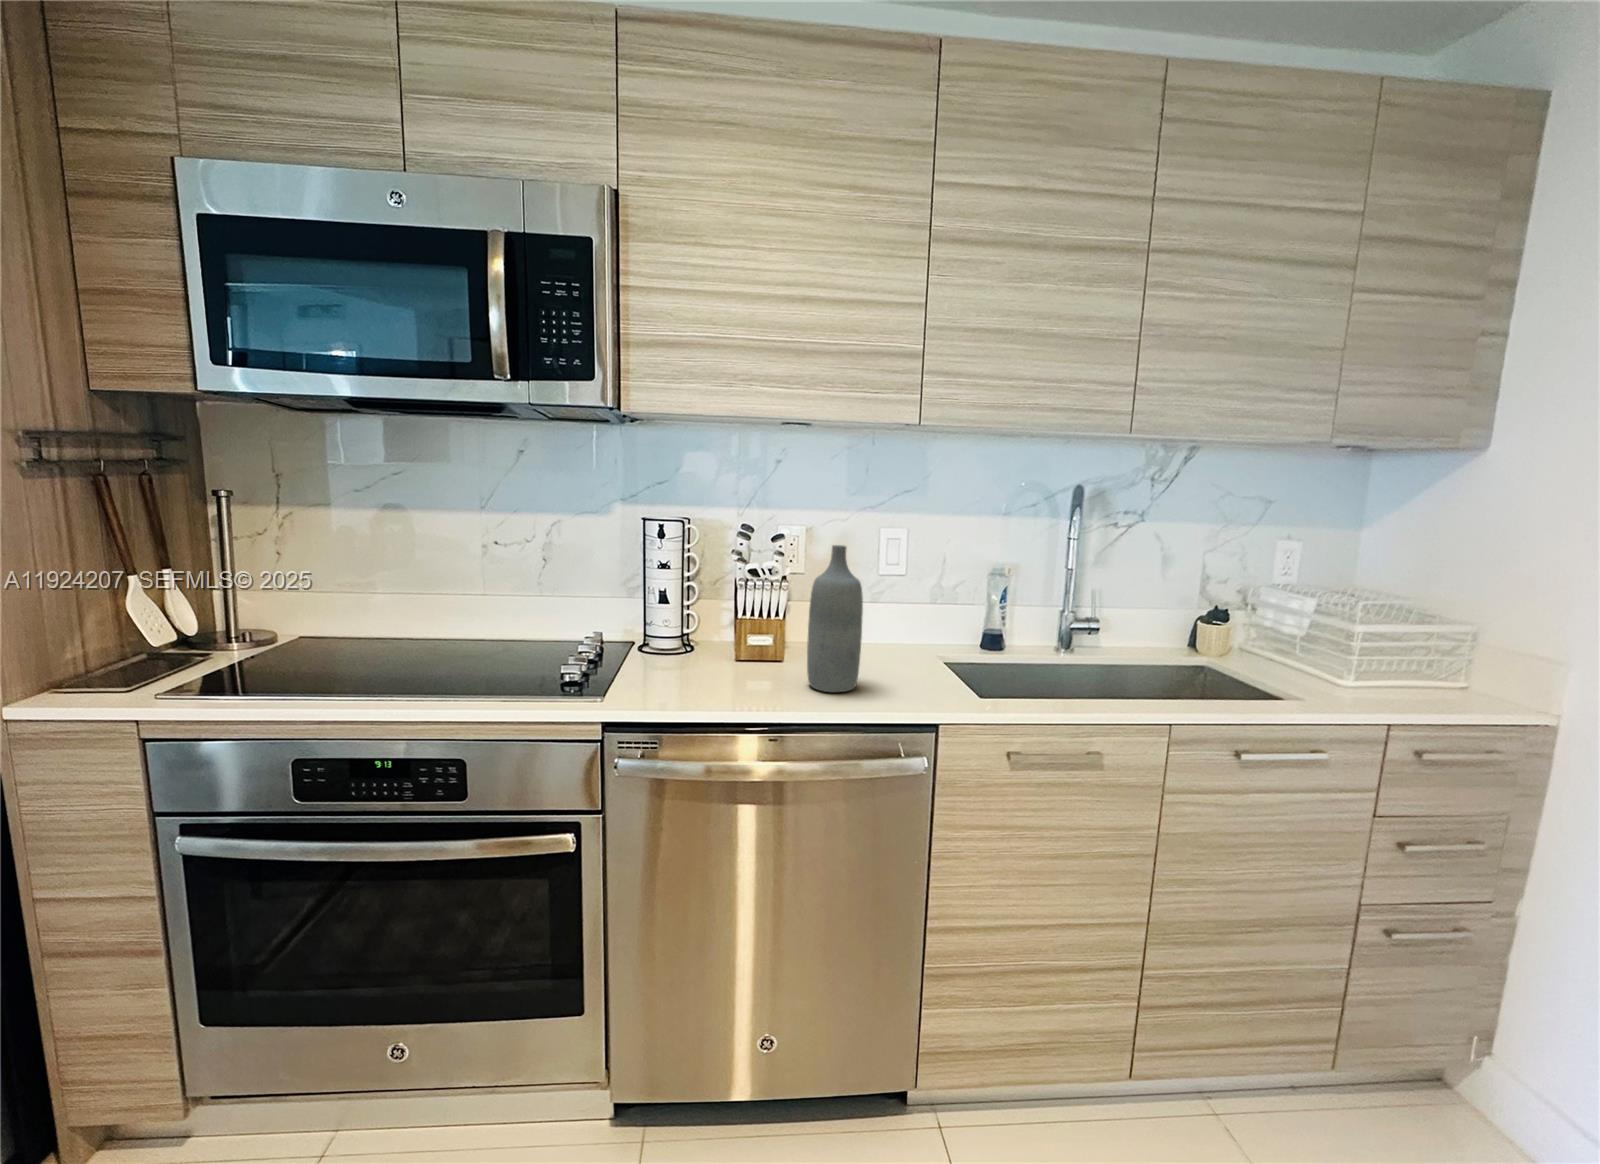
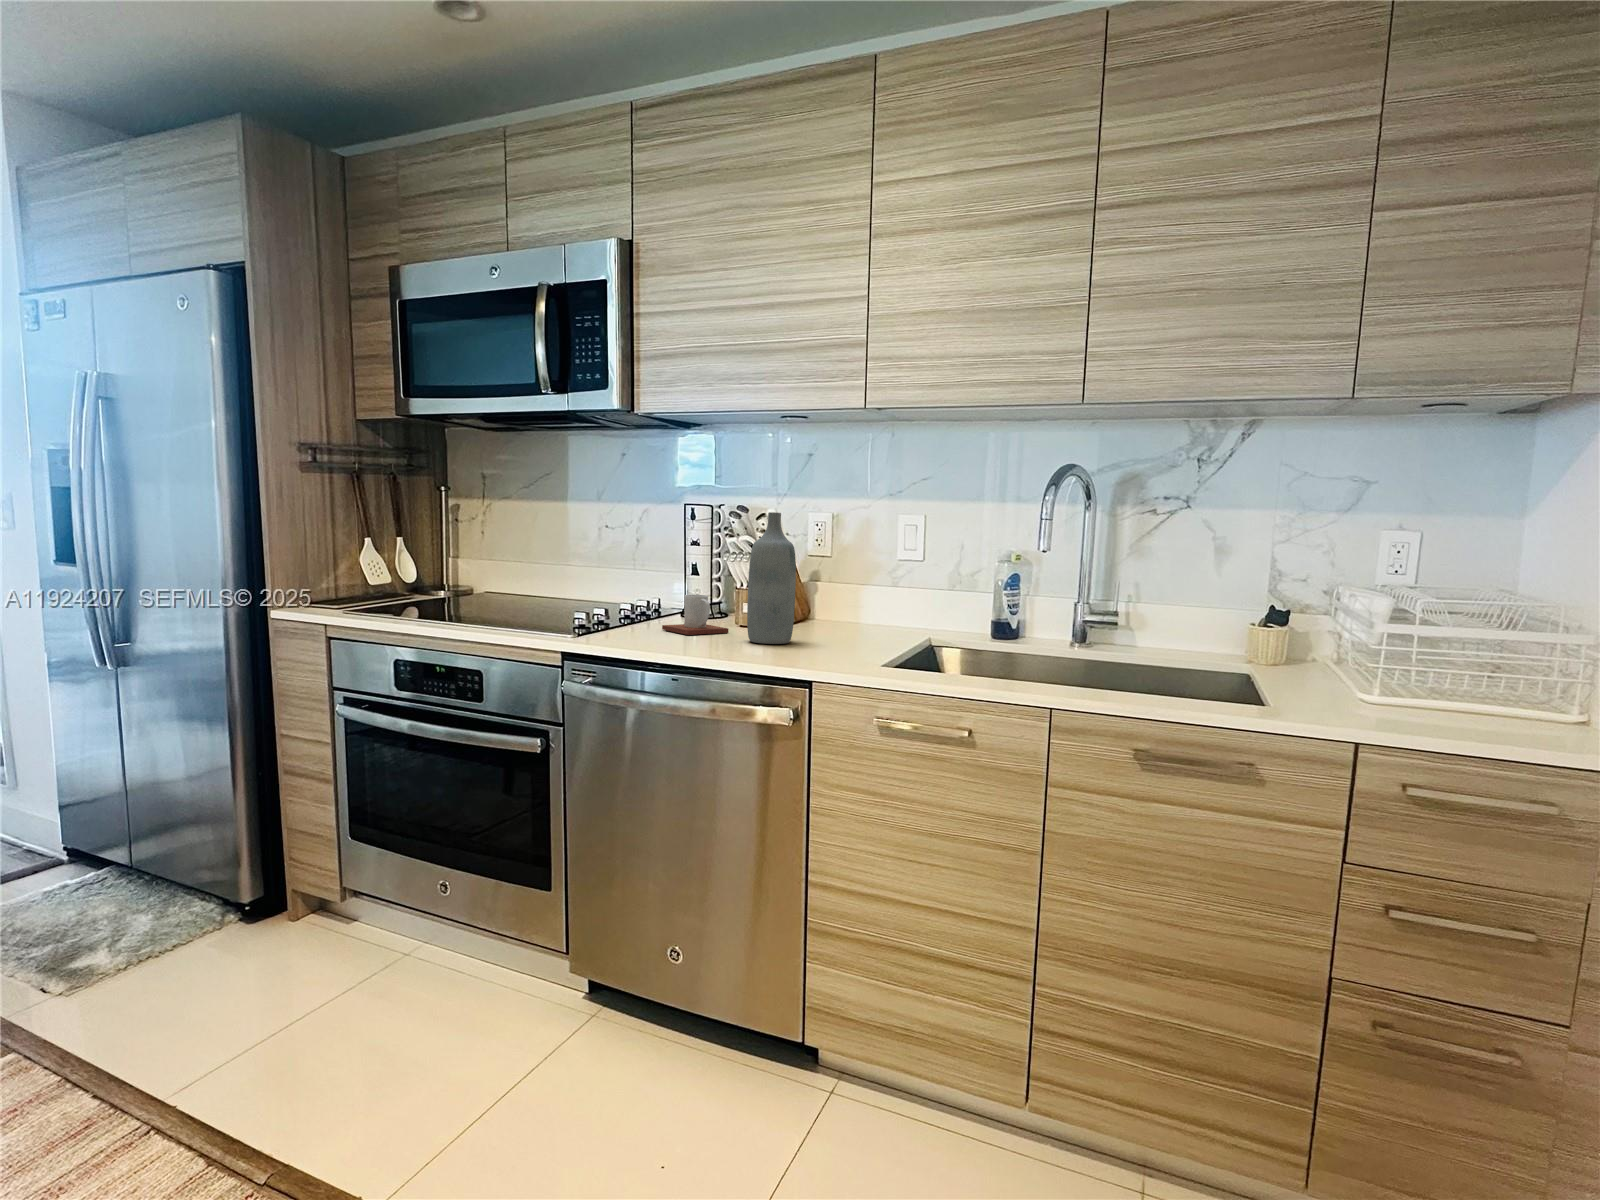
mug: none [683,633,758,687] -> present [662,595,728,635]

